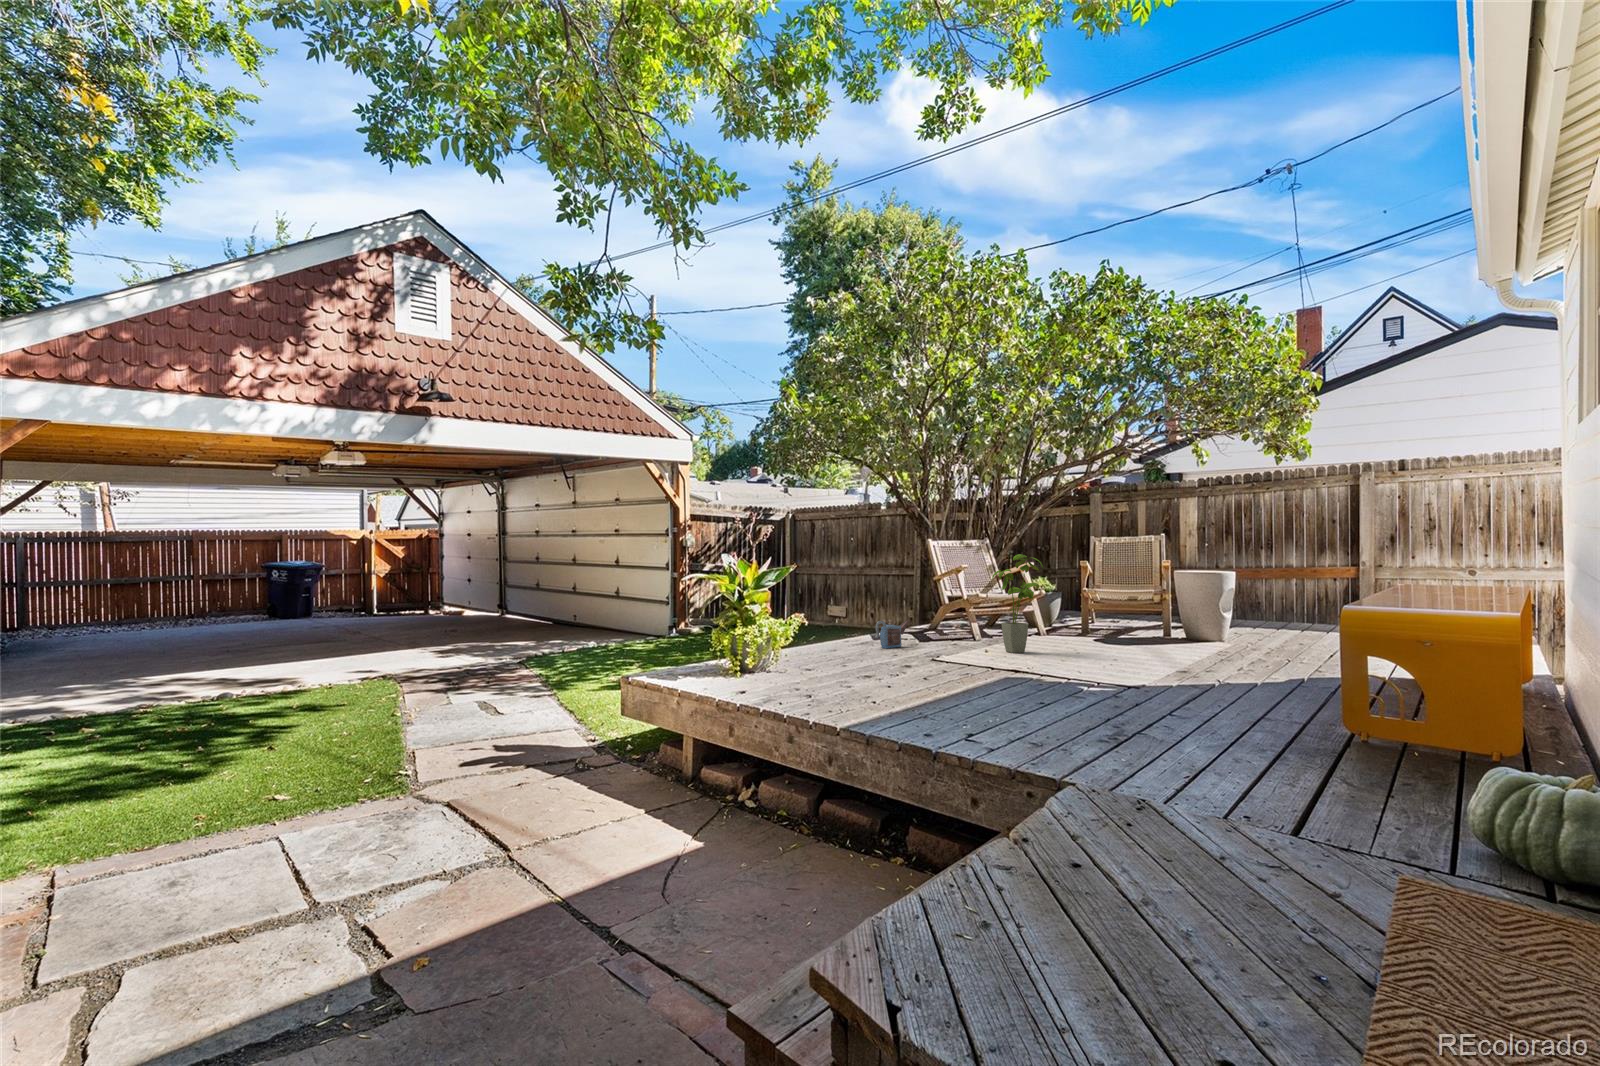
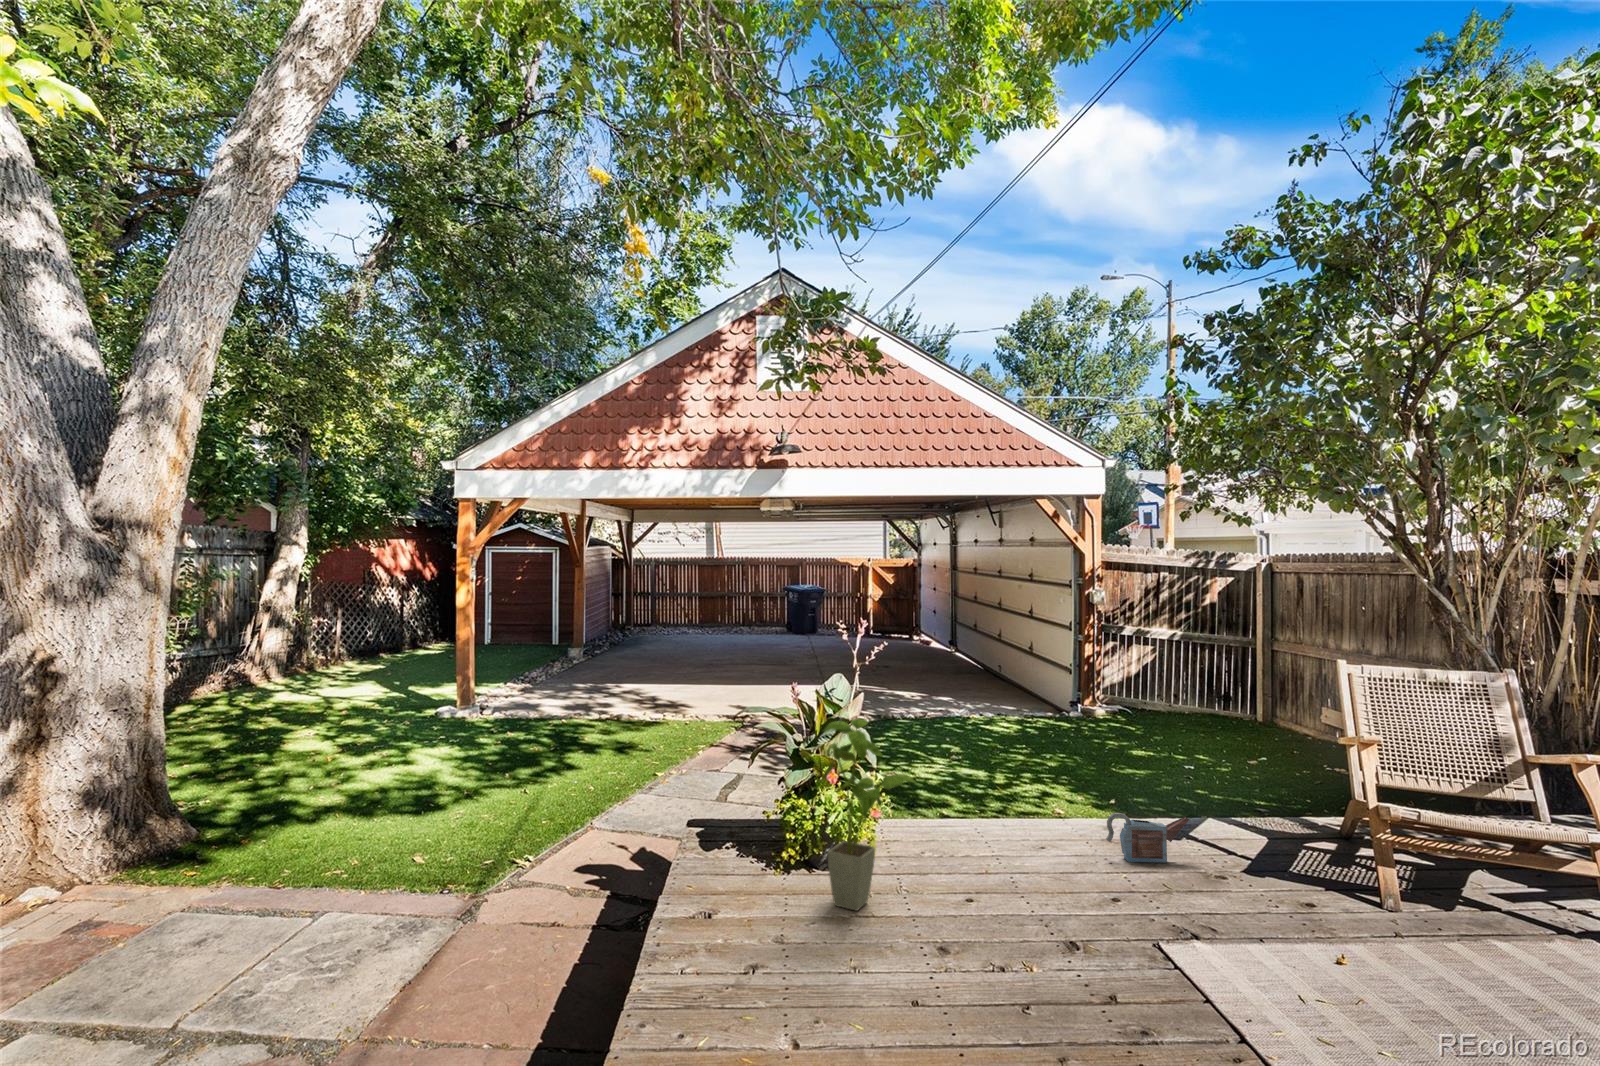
house plant: present [992,554,1043,653] -> present [821,719,917,911]

